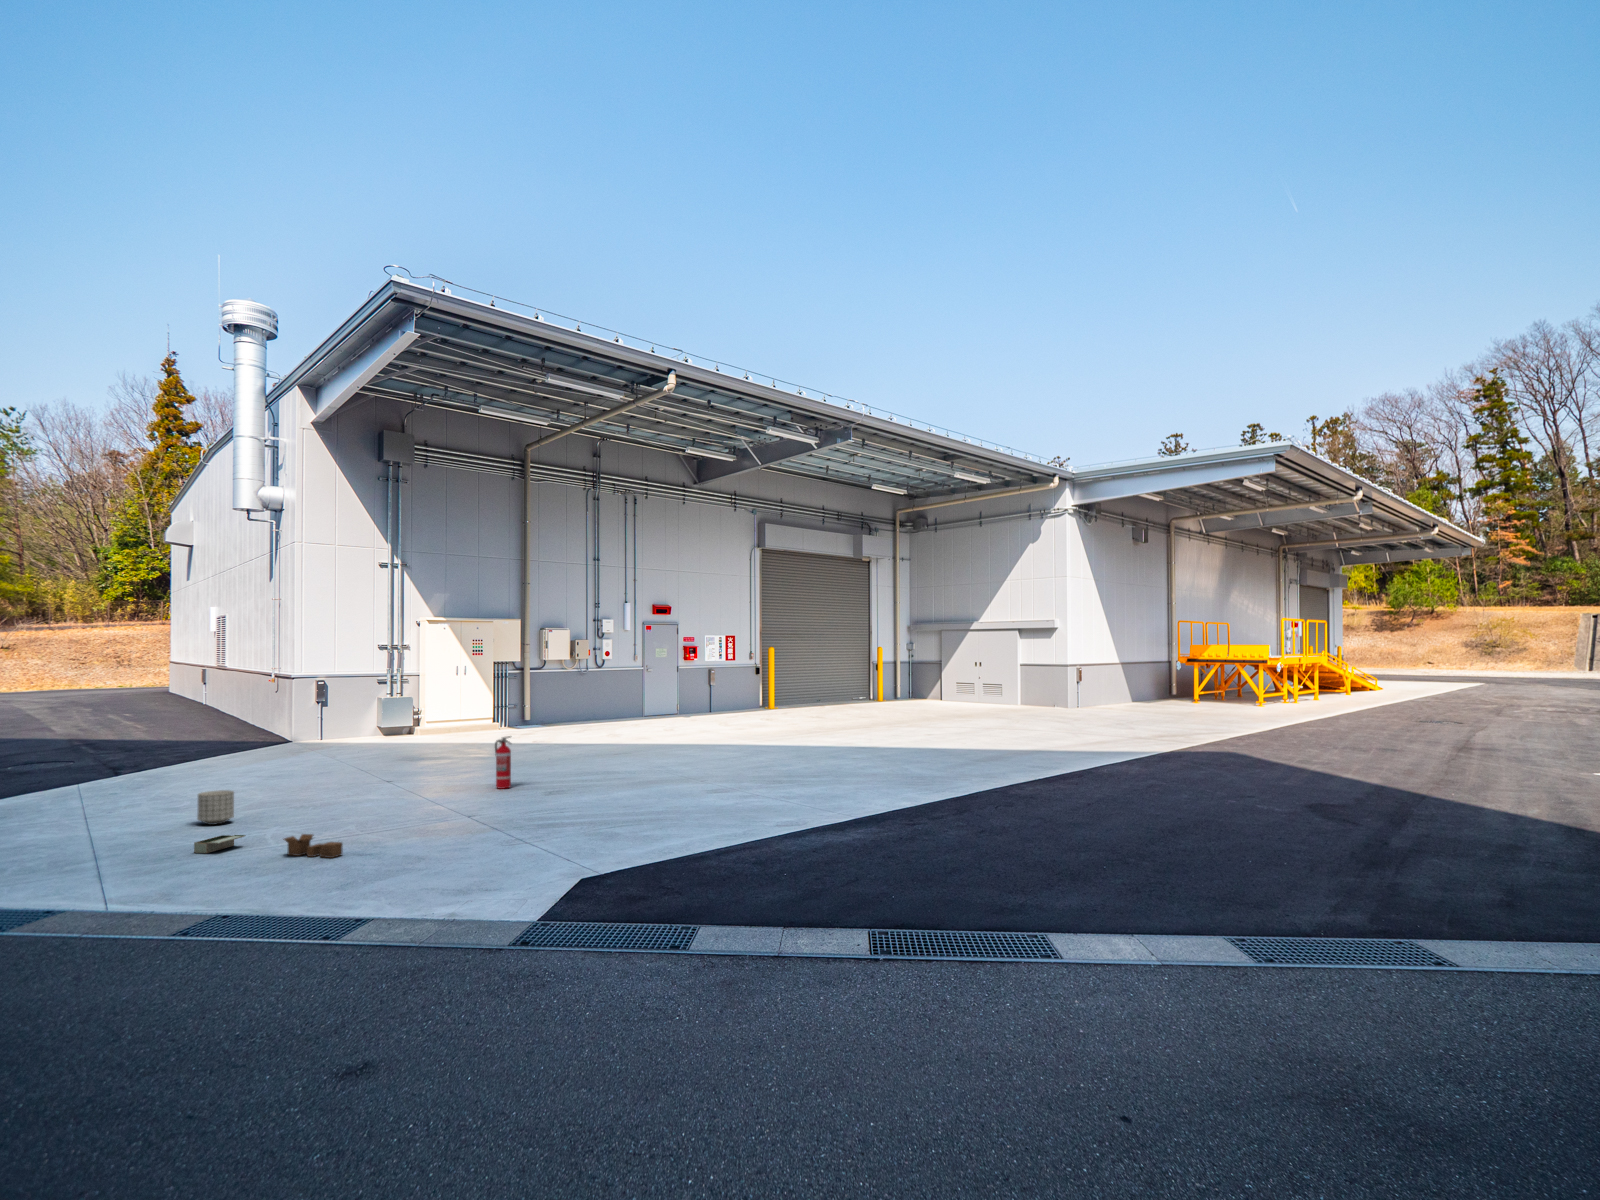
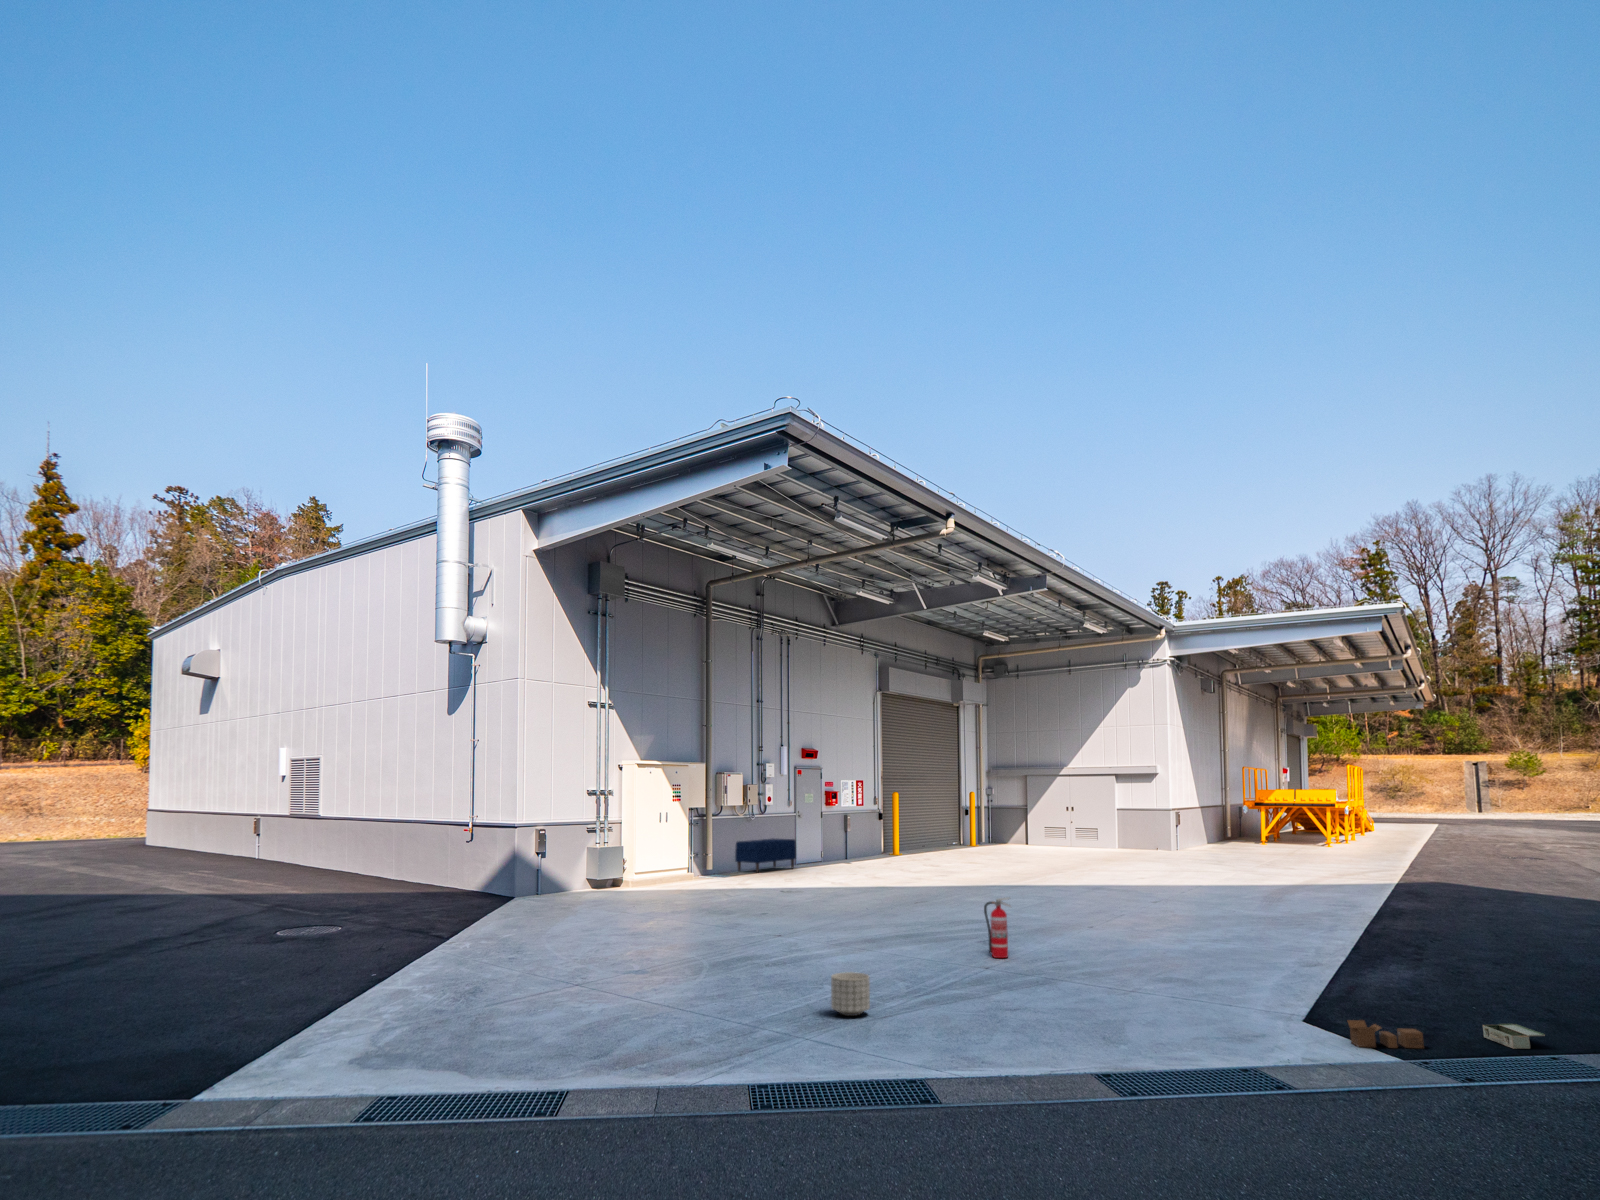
bench: none [565,688,629,719] -> present [735,839,796,873]
cardboard box: present [283,834,343,858] -> present [1348,1020,1424,1048]
toolbox: present [194,835,246,853] -> present [1483,1024,1545,1049]

